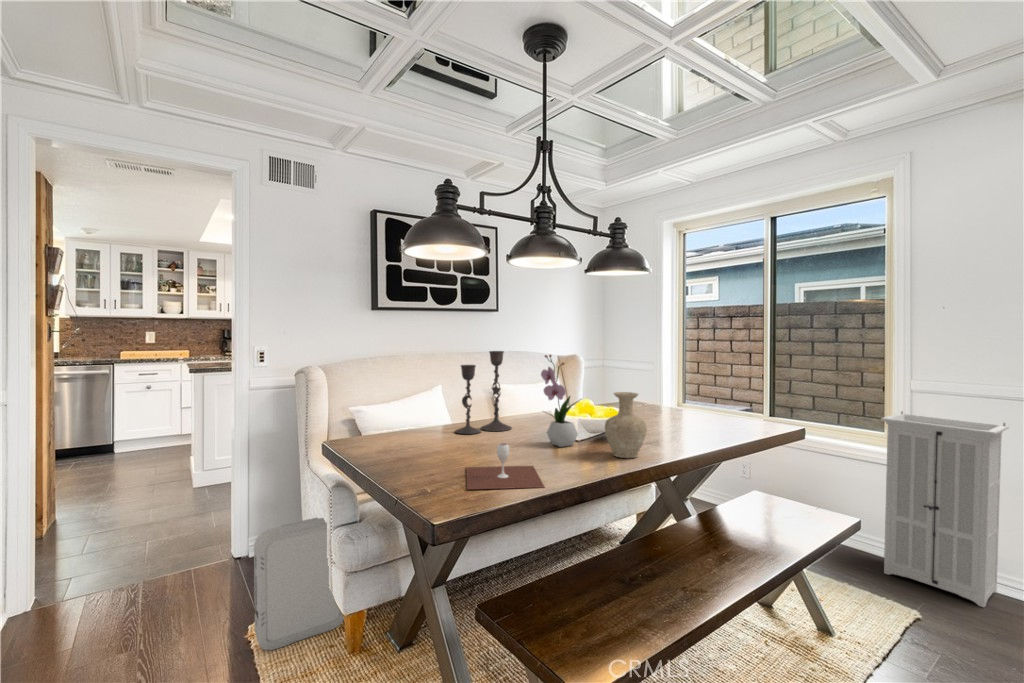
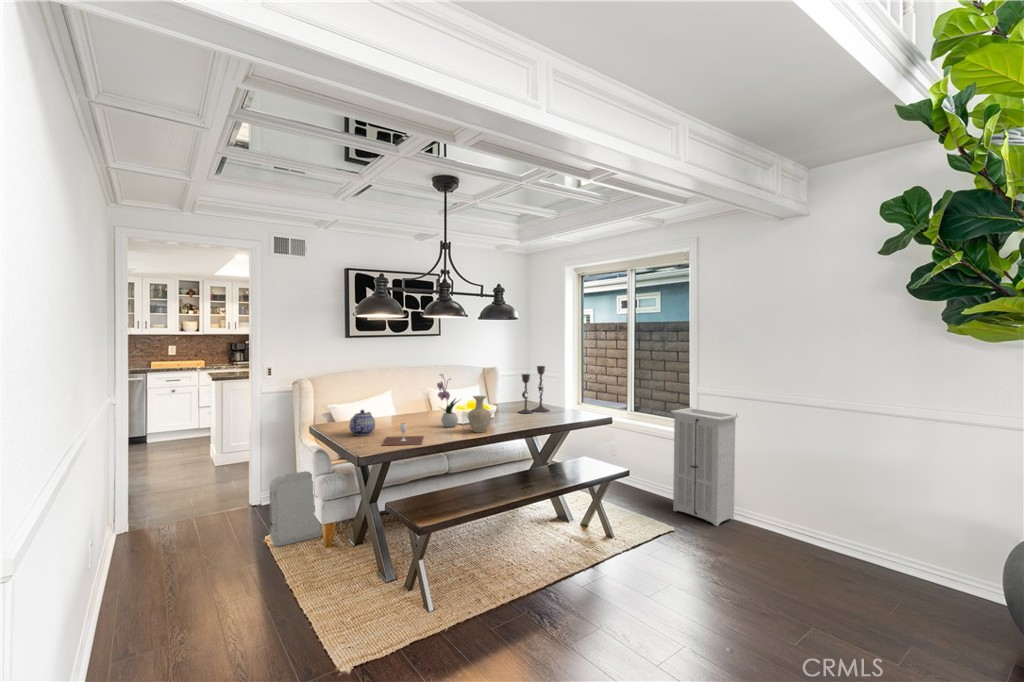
candlestick: present [455,351,512,434] -> present [519,366,549,413]
teapot: none [396,417,441,464] -> present [350,410,375,436]

